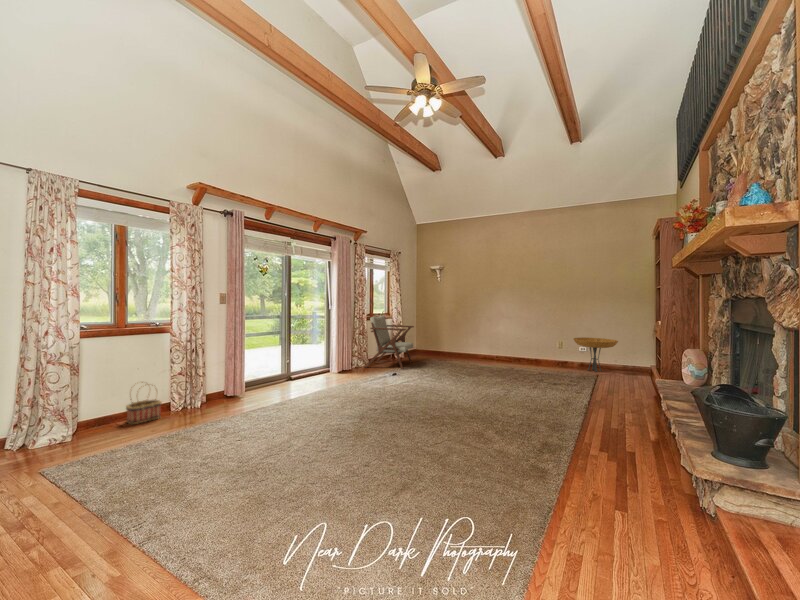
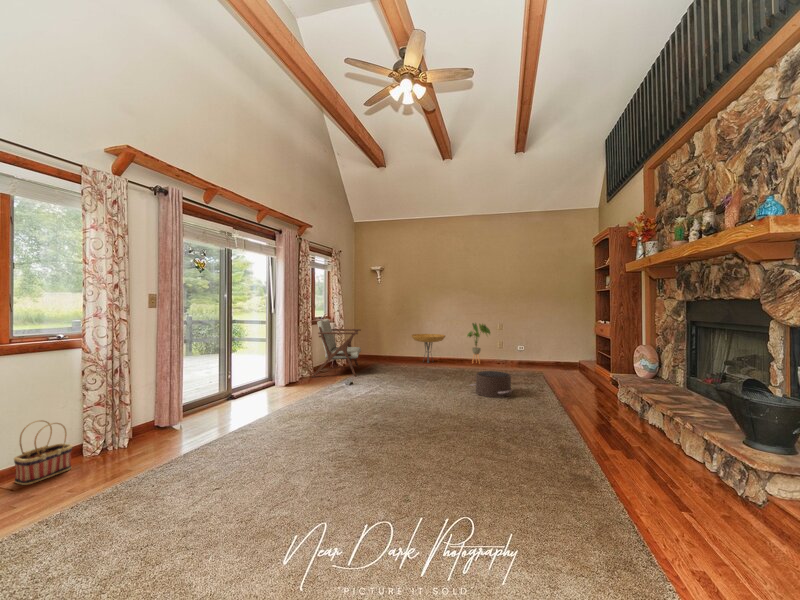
house plant: none [521,323,546,365] -> present [467,323,490,363]
side table: present [574,338,618,372] -> present [412,334,445,363]
pouf: none [498,371,540,397] -> present [470,371,513,398]

